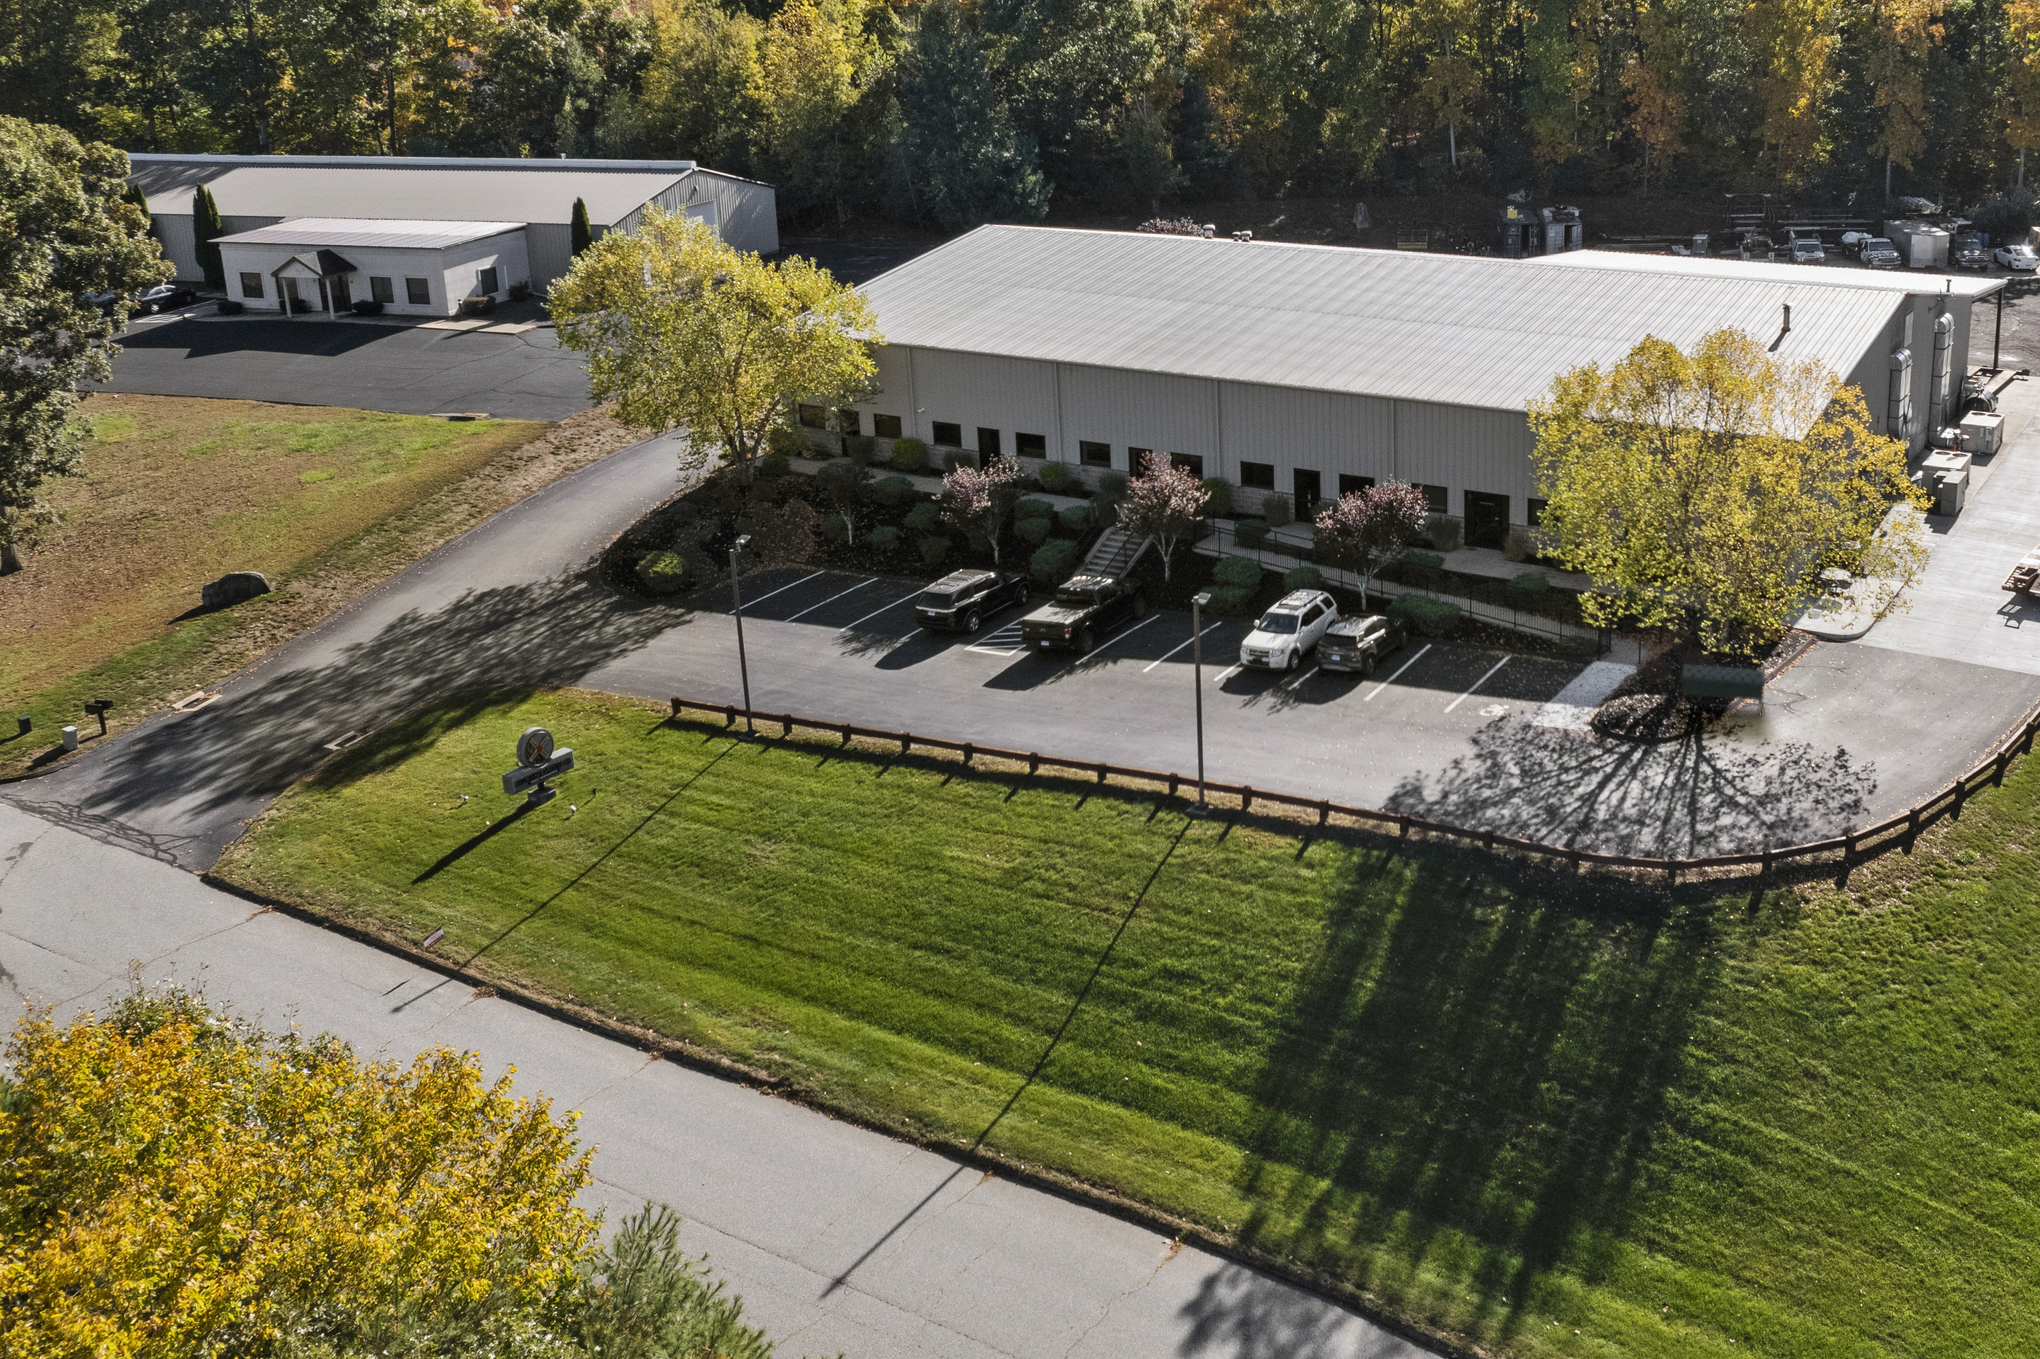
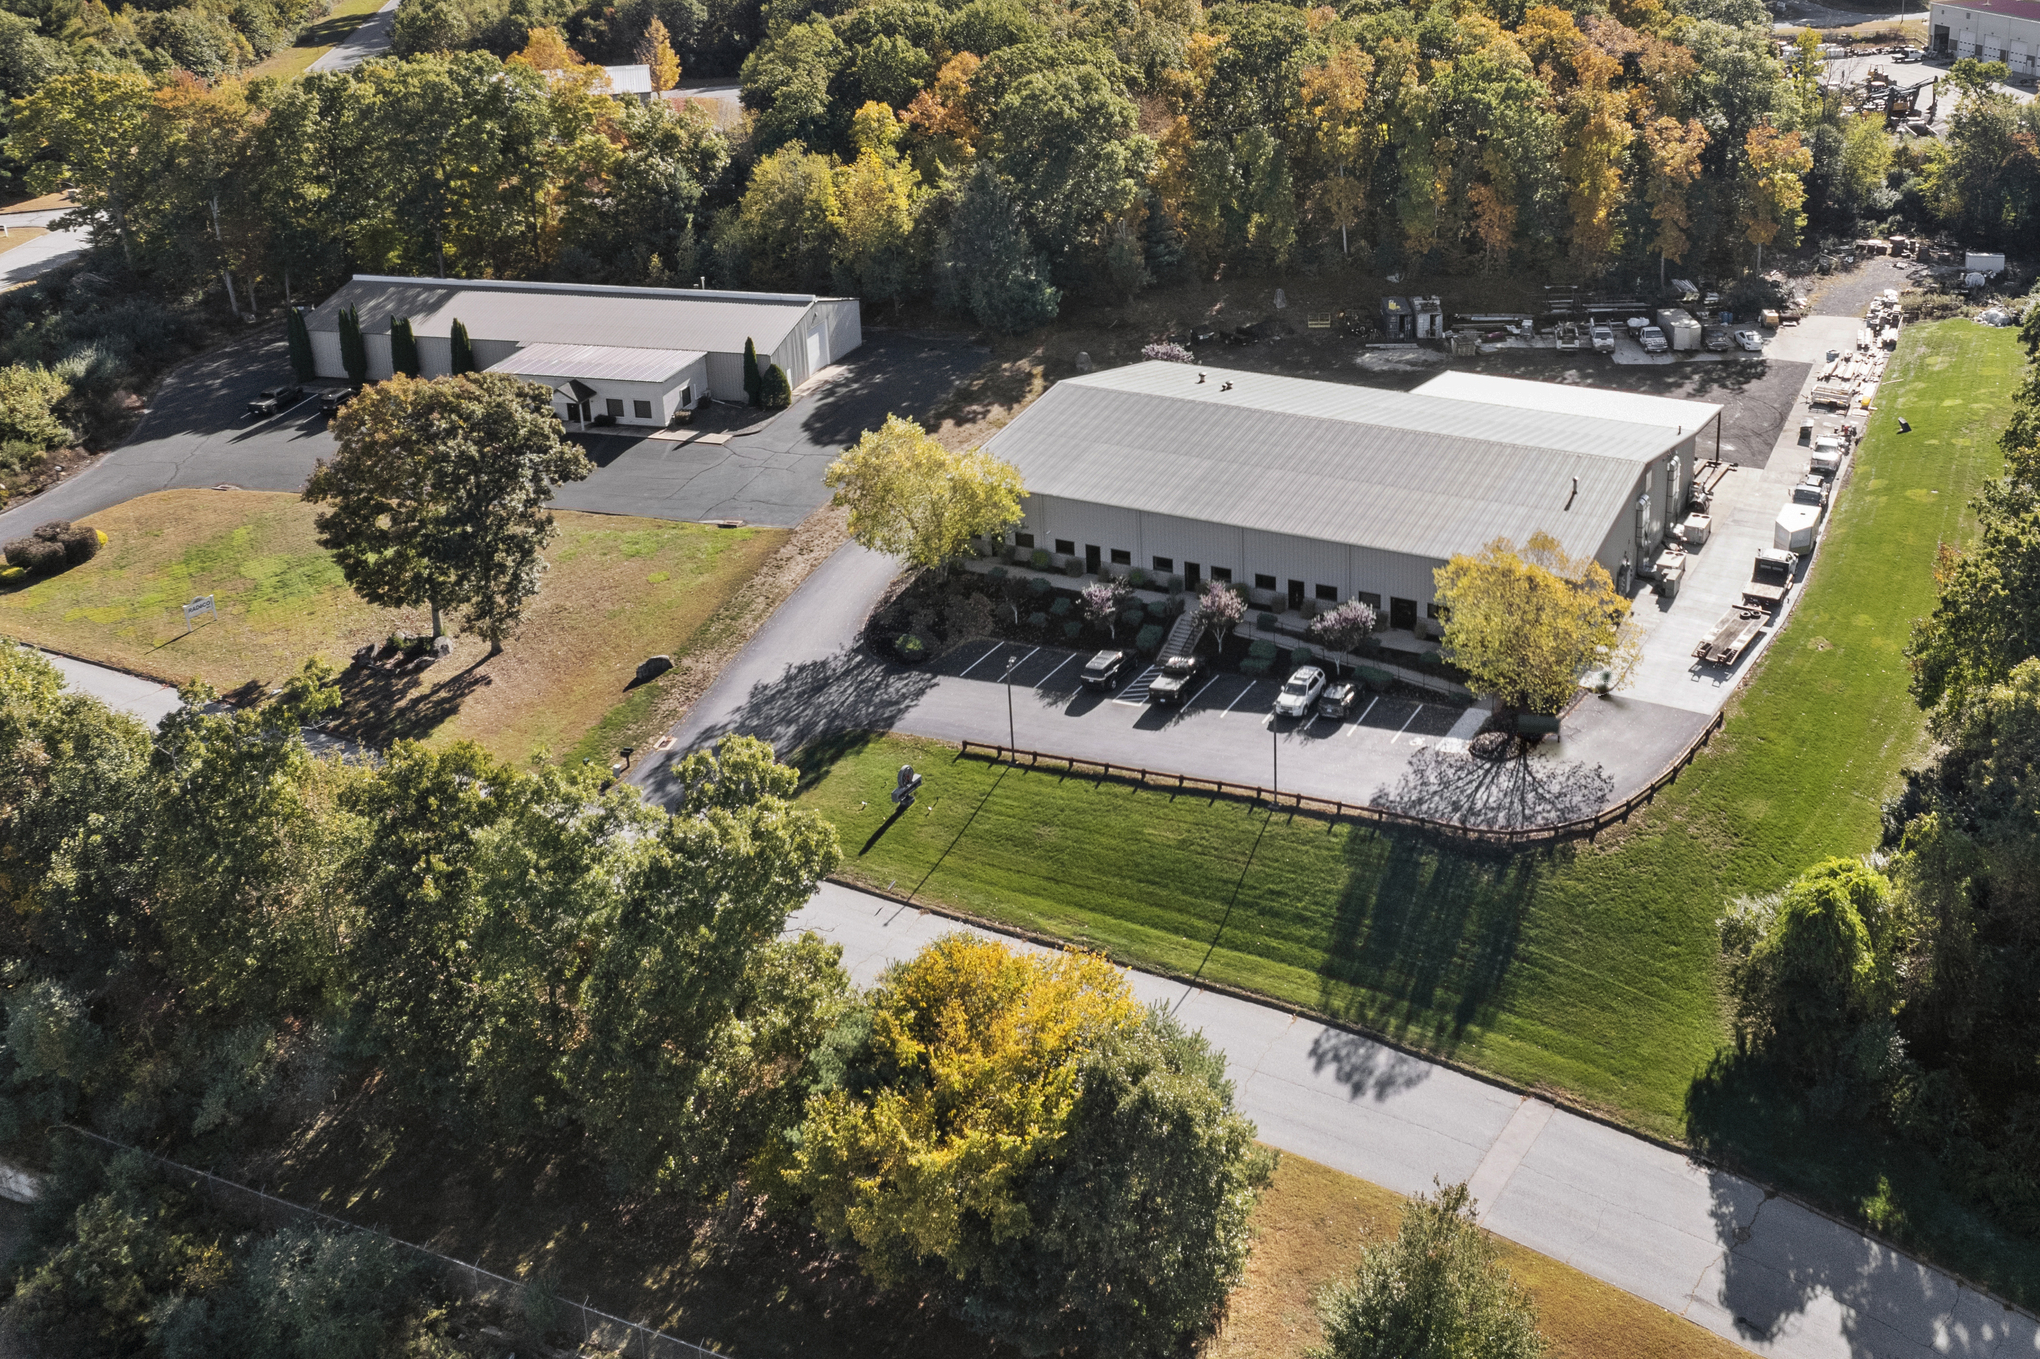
potted tree: none [1826,594,1862,645] -> present [1595,671,1611,695]

